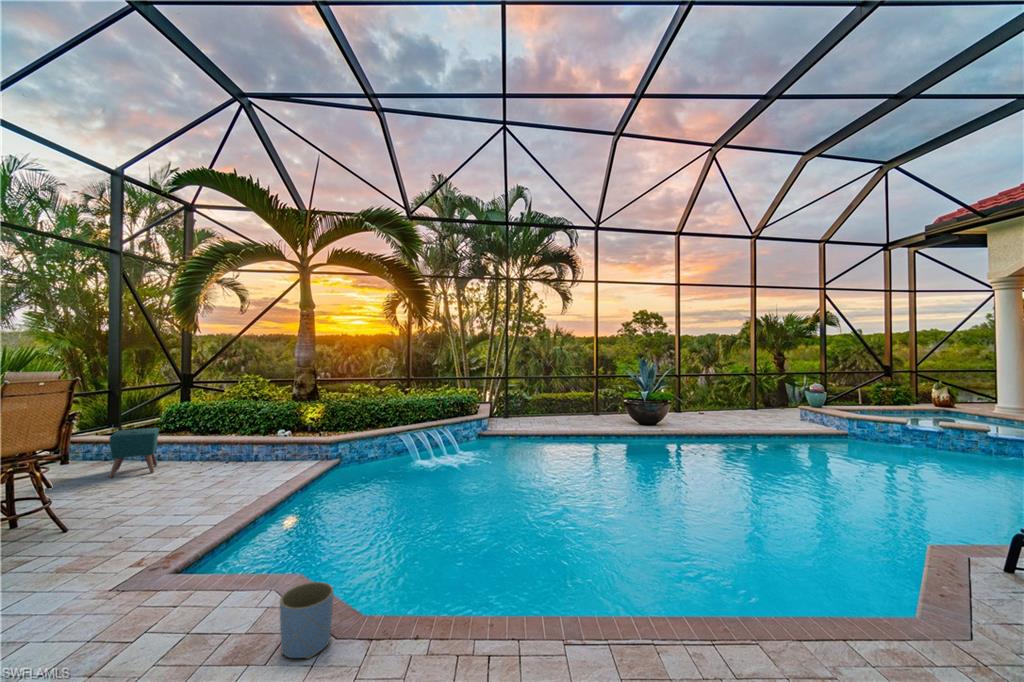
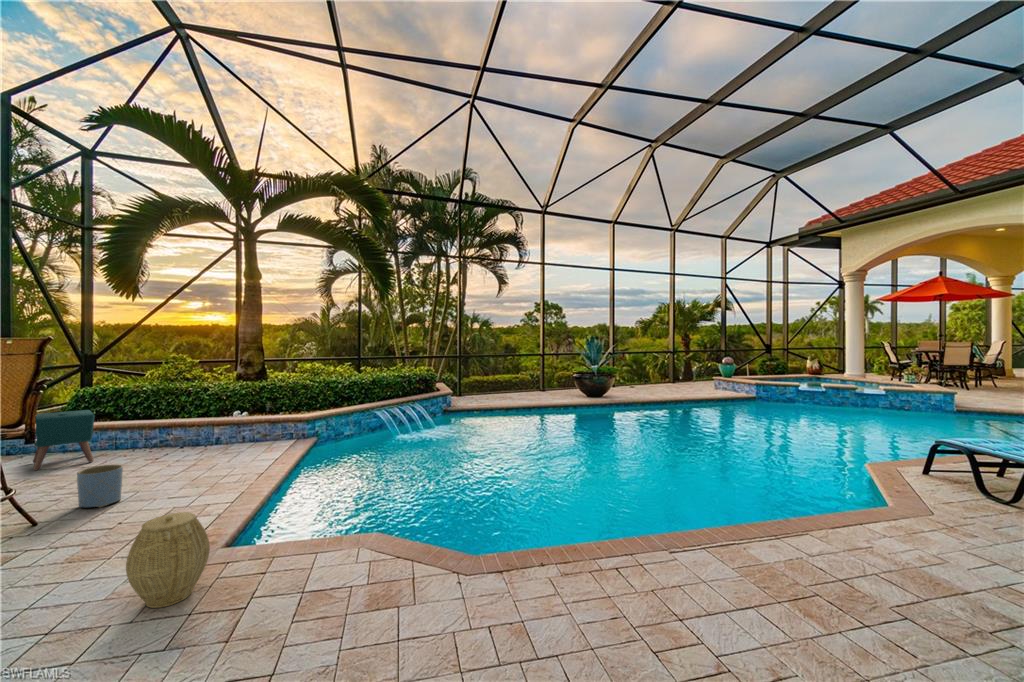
woven basket: none [45,545,122,628] -> present [126,512,210,608]
planter: present [280,582,334,659] -> present [77,465,123,508]

